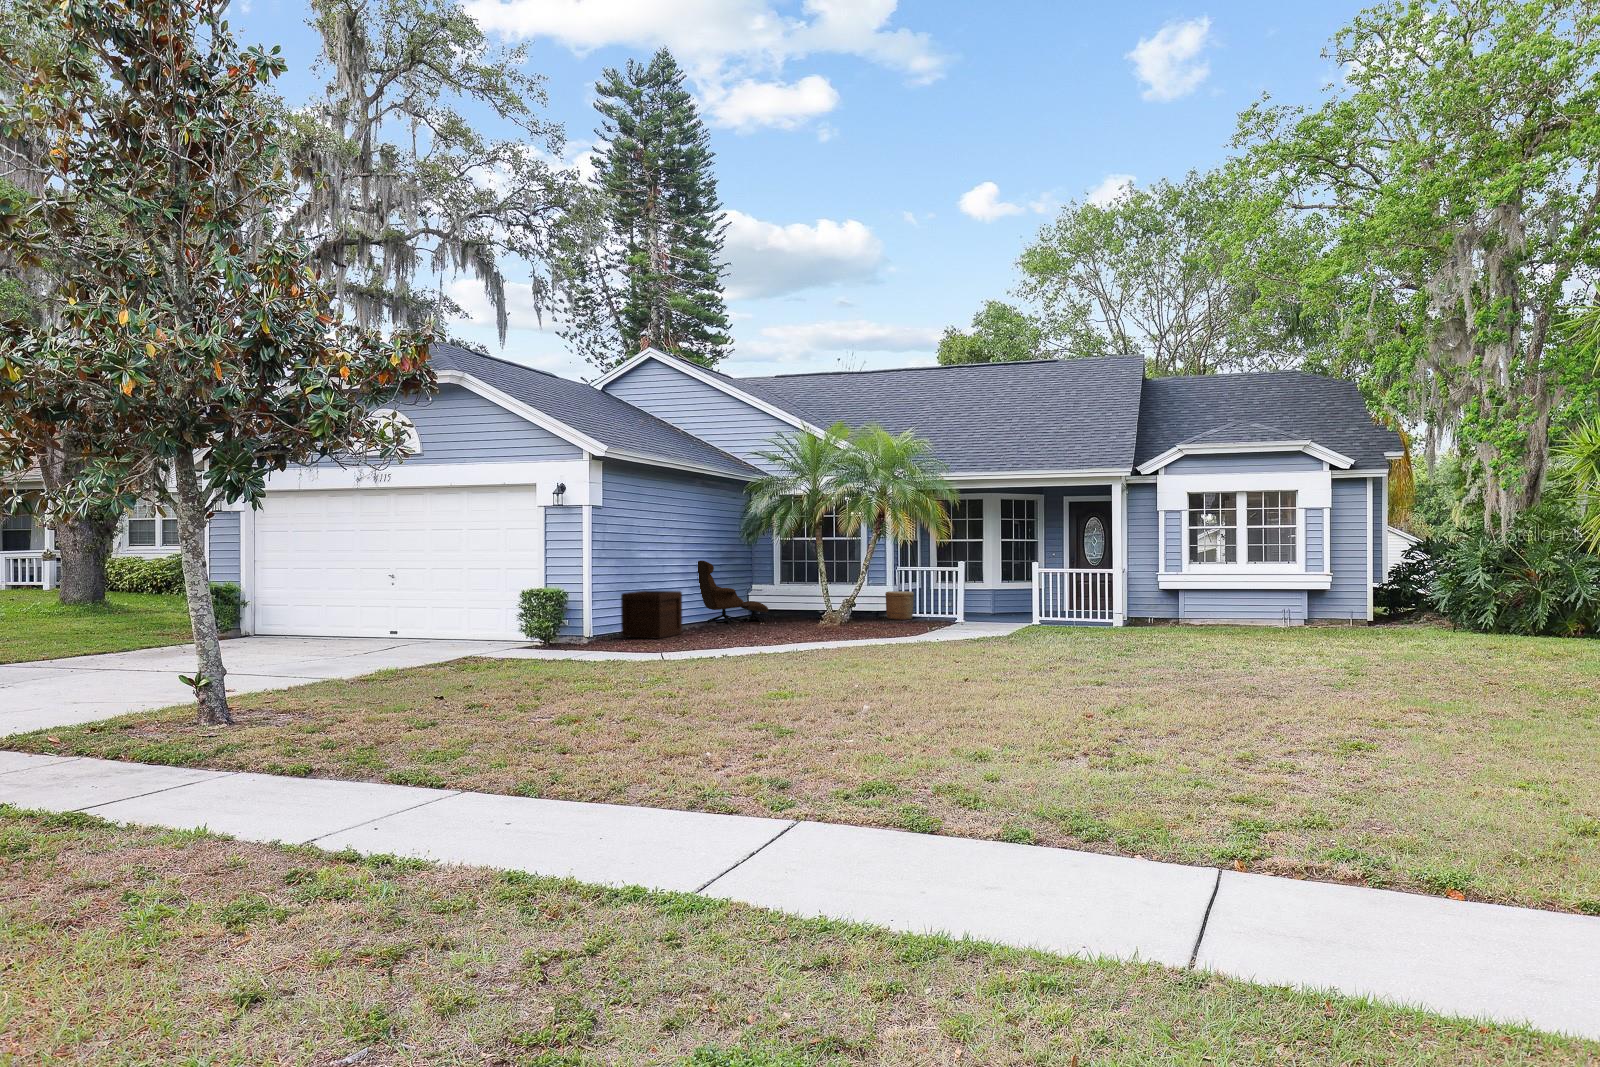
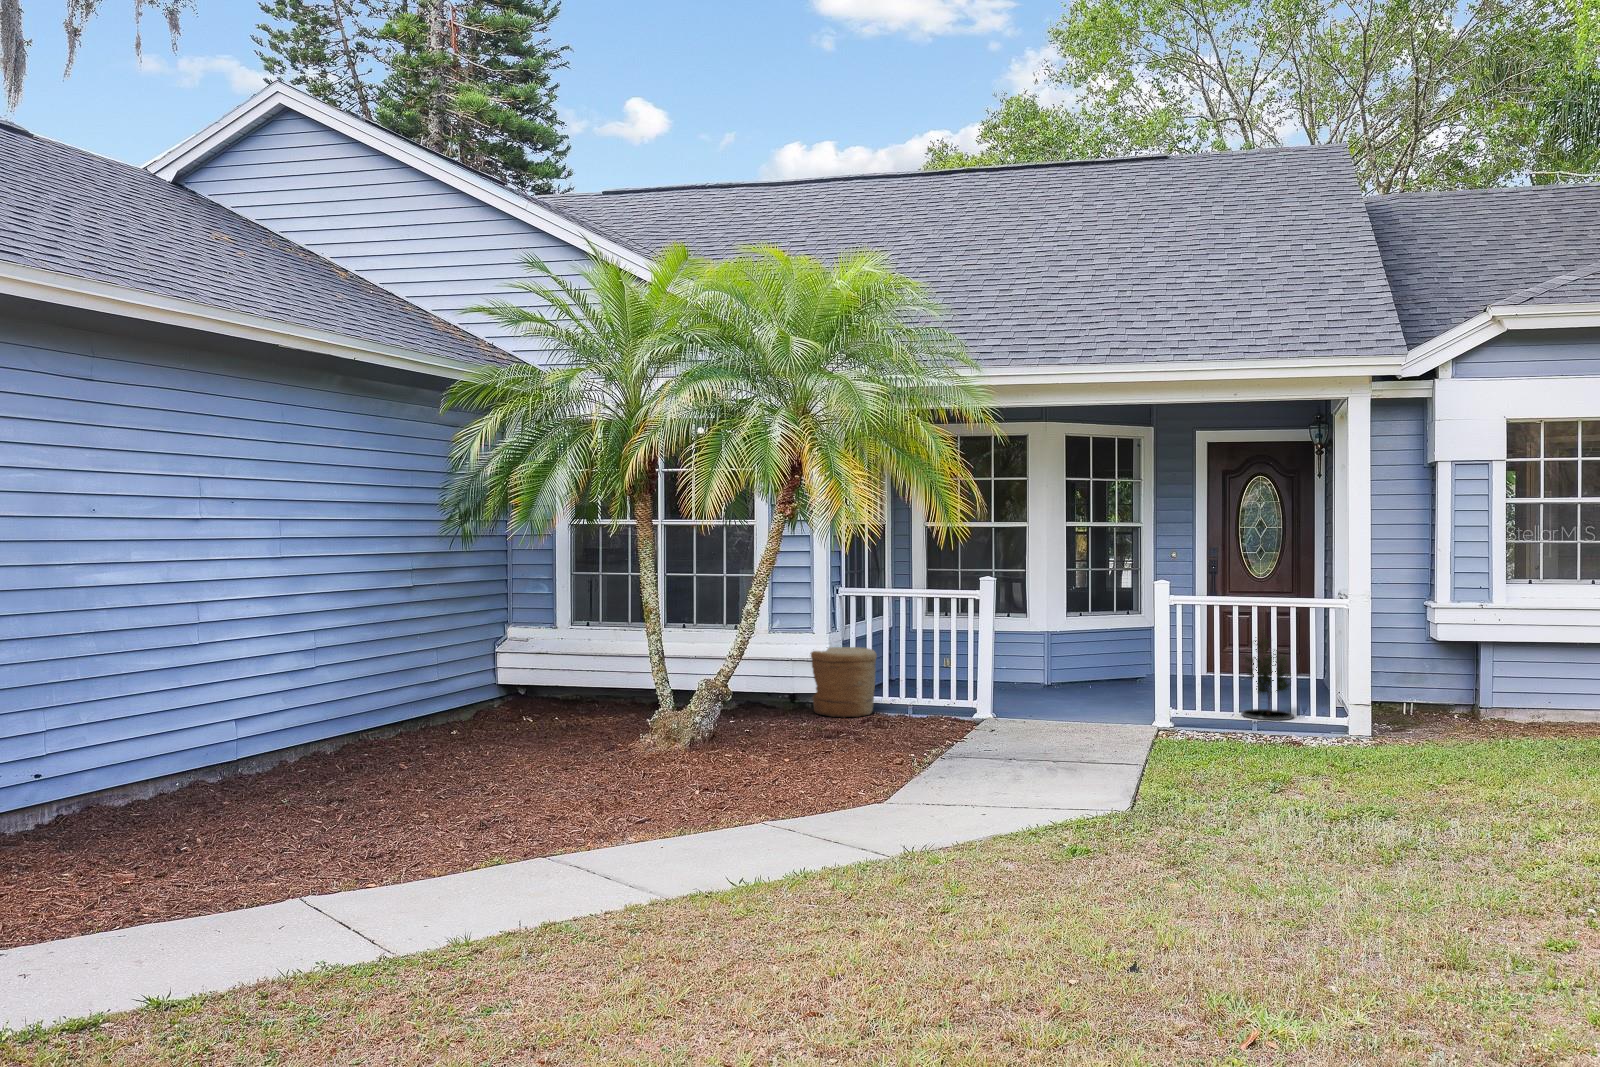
lounge chair: present [697,561,768,624] -> none [347,580,526,739]
potted tree: none [1070,582,1094,621] -> present [1241,633,1293,720]
wooden crate: present [621,591,682,639] -> none [36,672,237,825]

